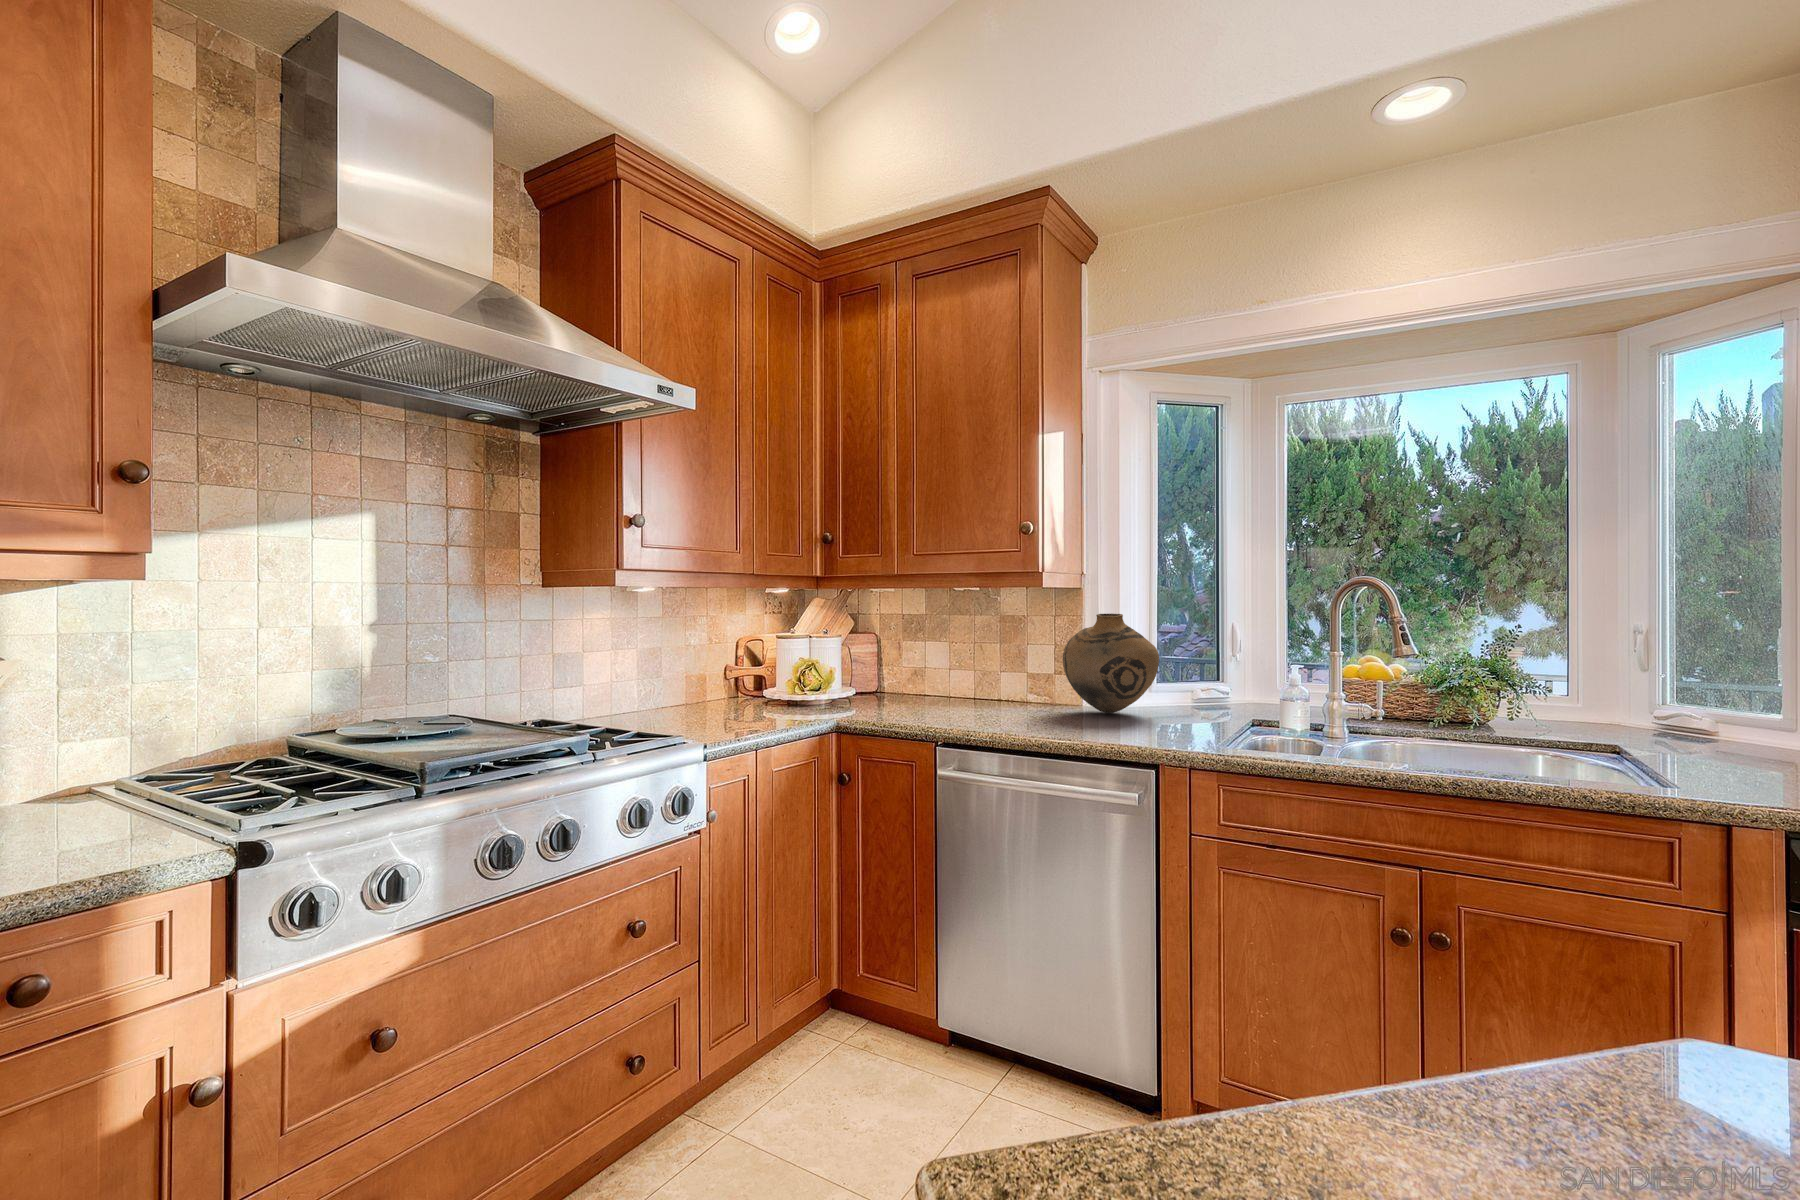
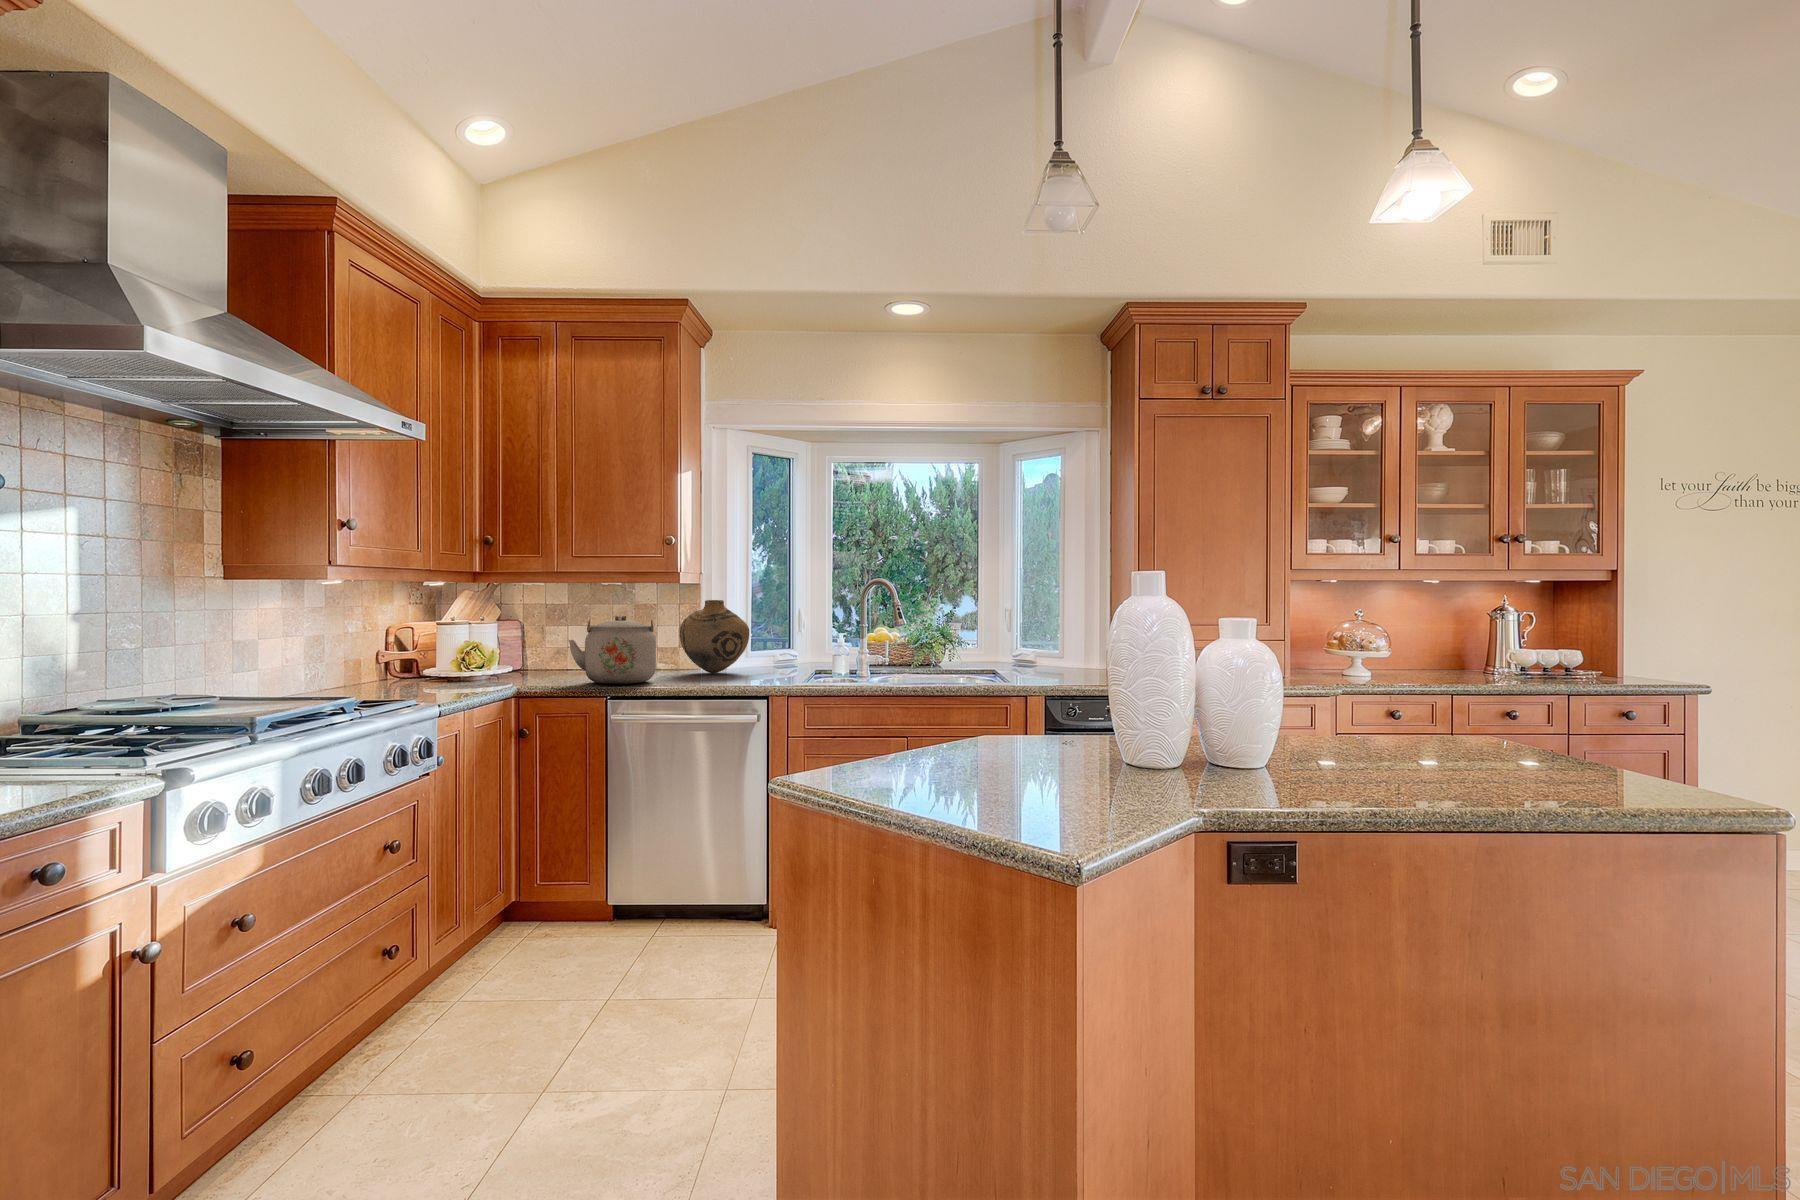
kettle: none [910,633,1022,724] -> present [568,615,656,684]

